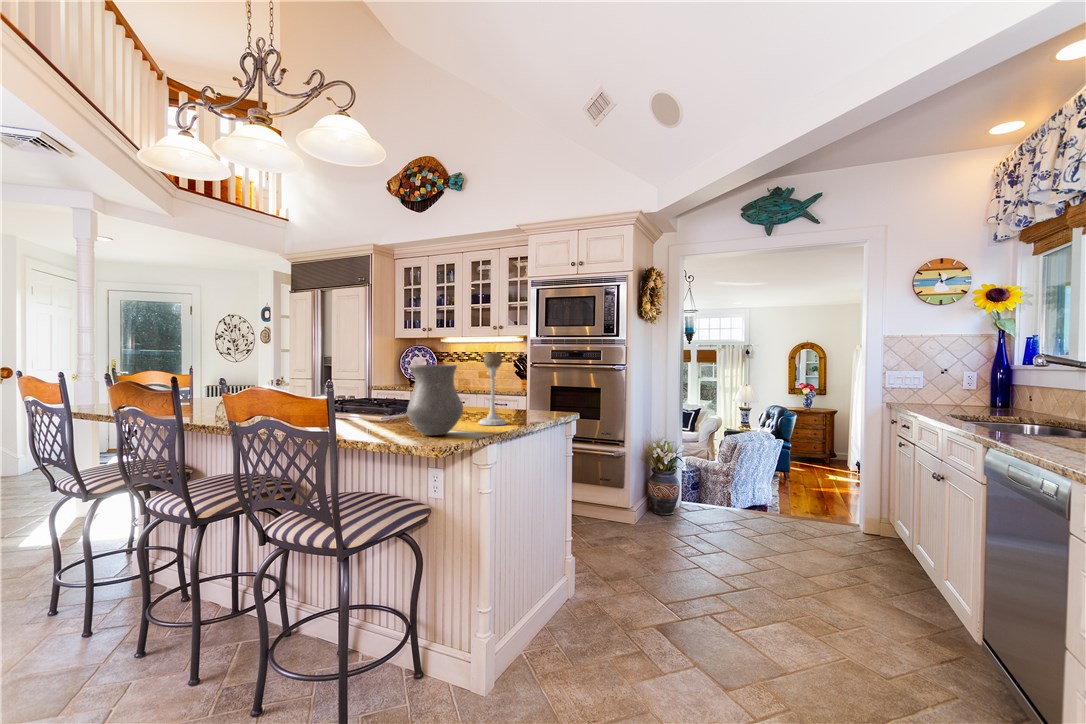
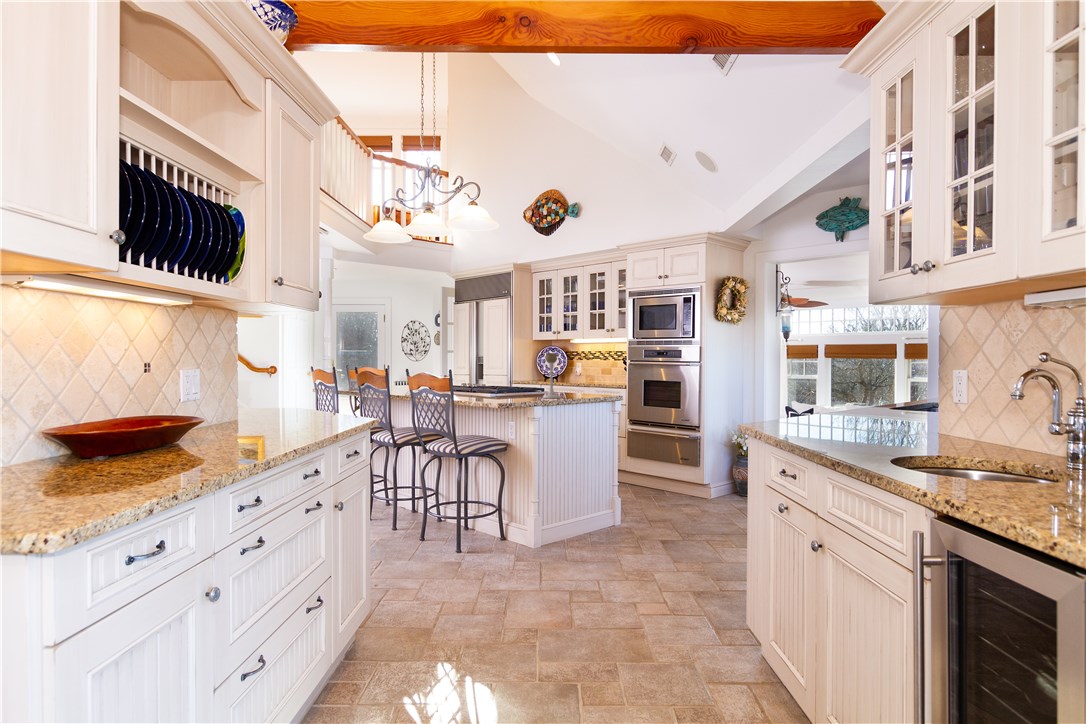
vase: present [407,365,463,436] -> none [493,361,524,400]

